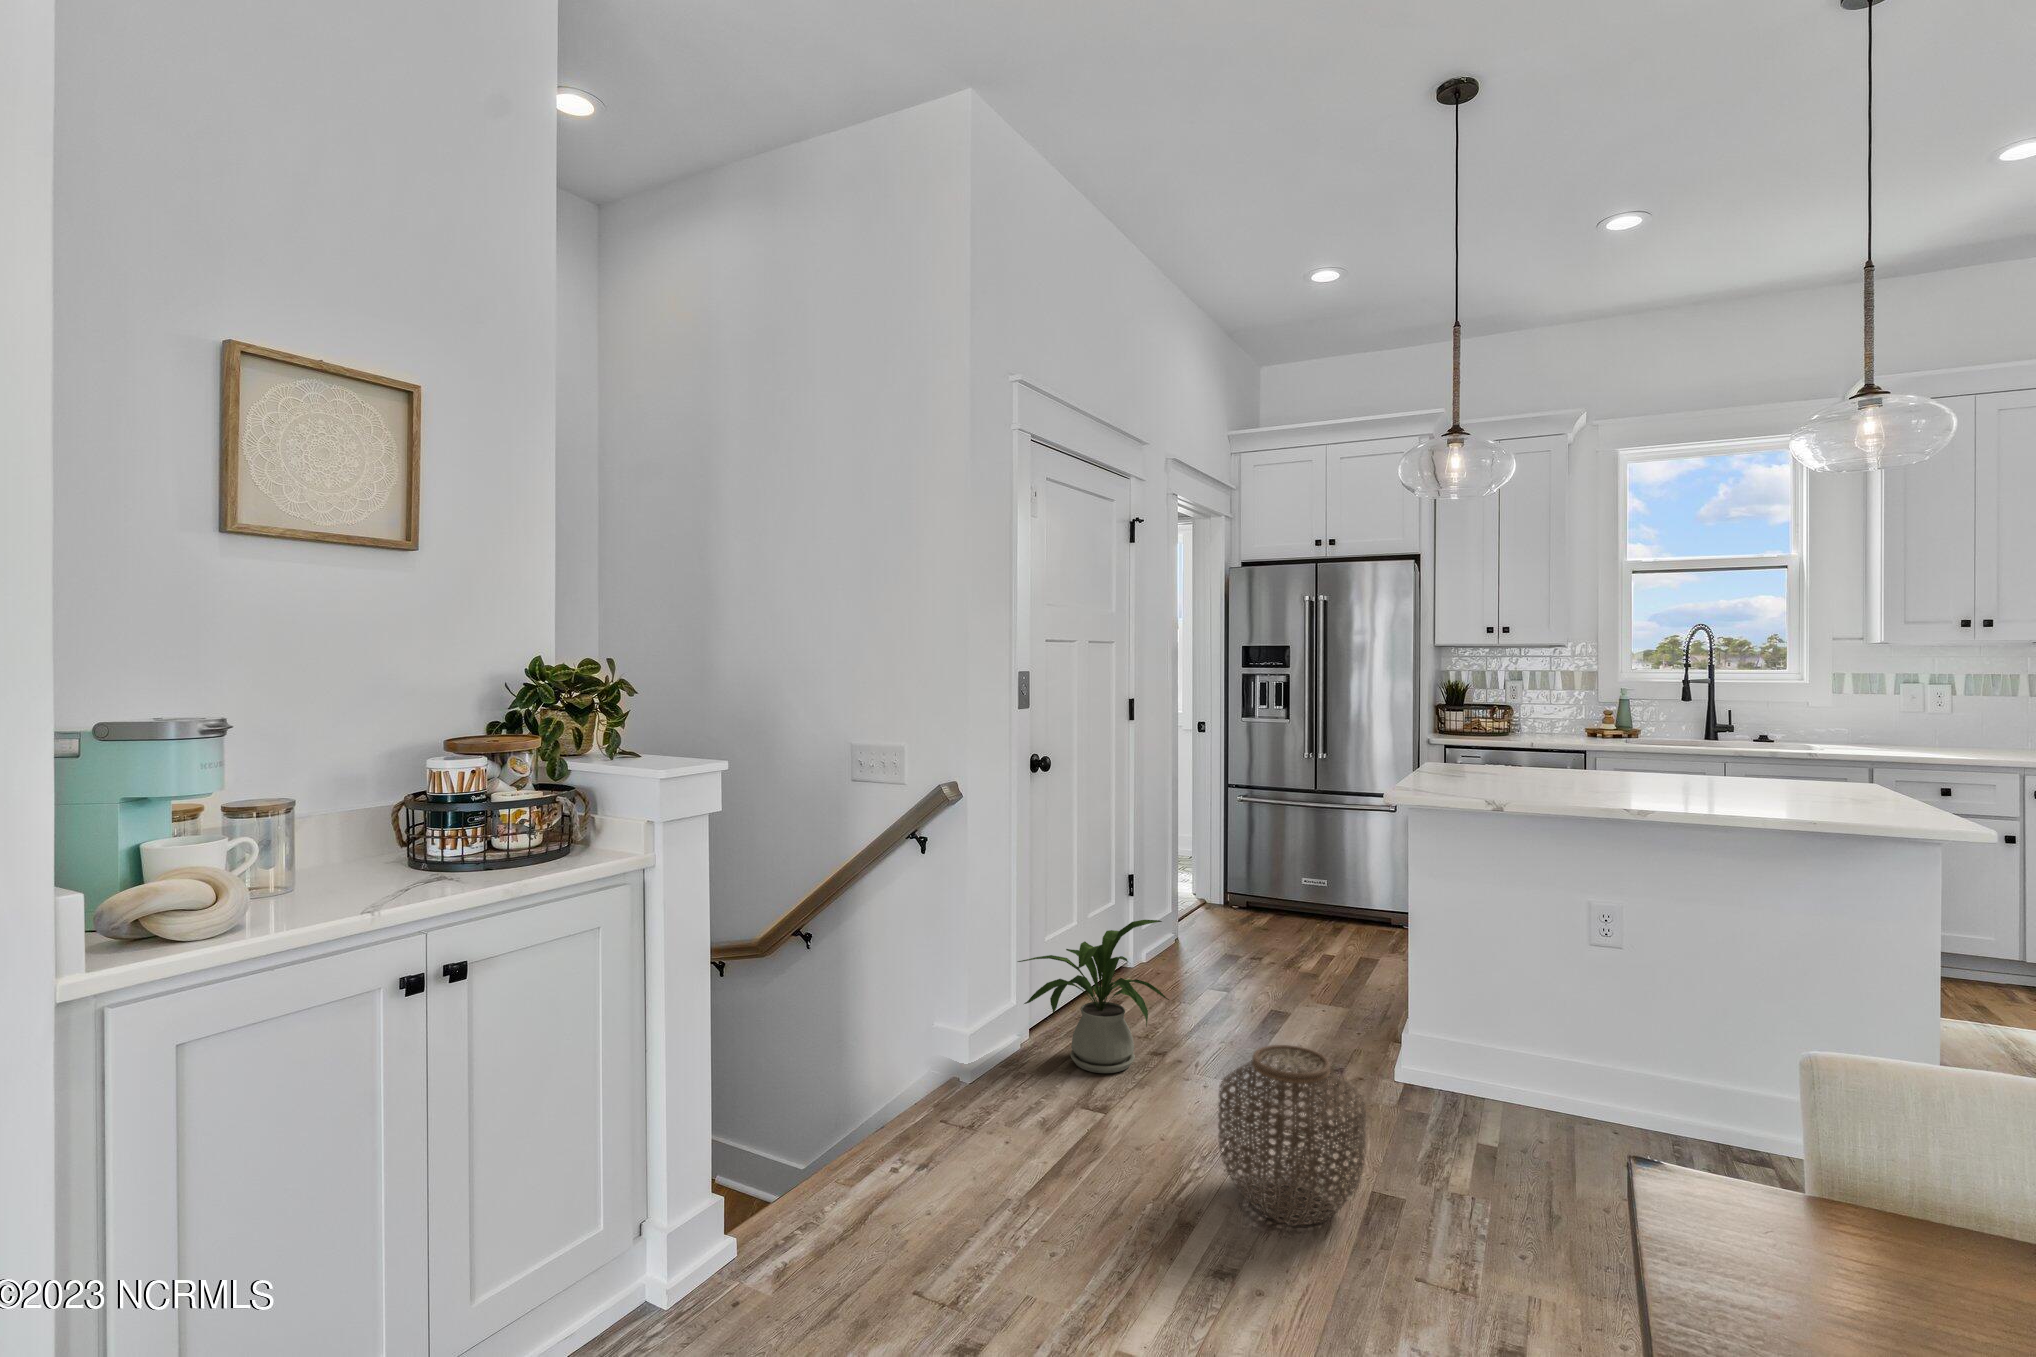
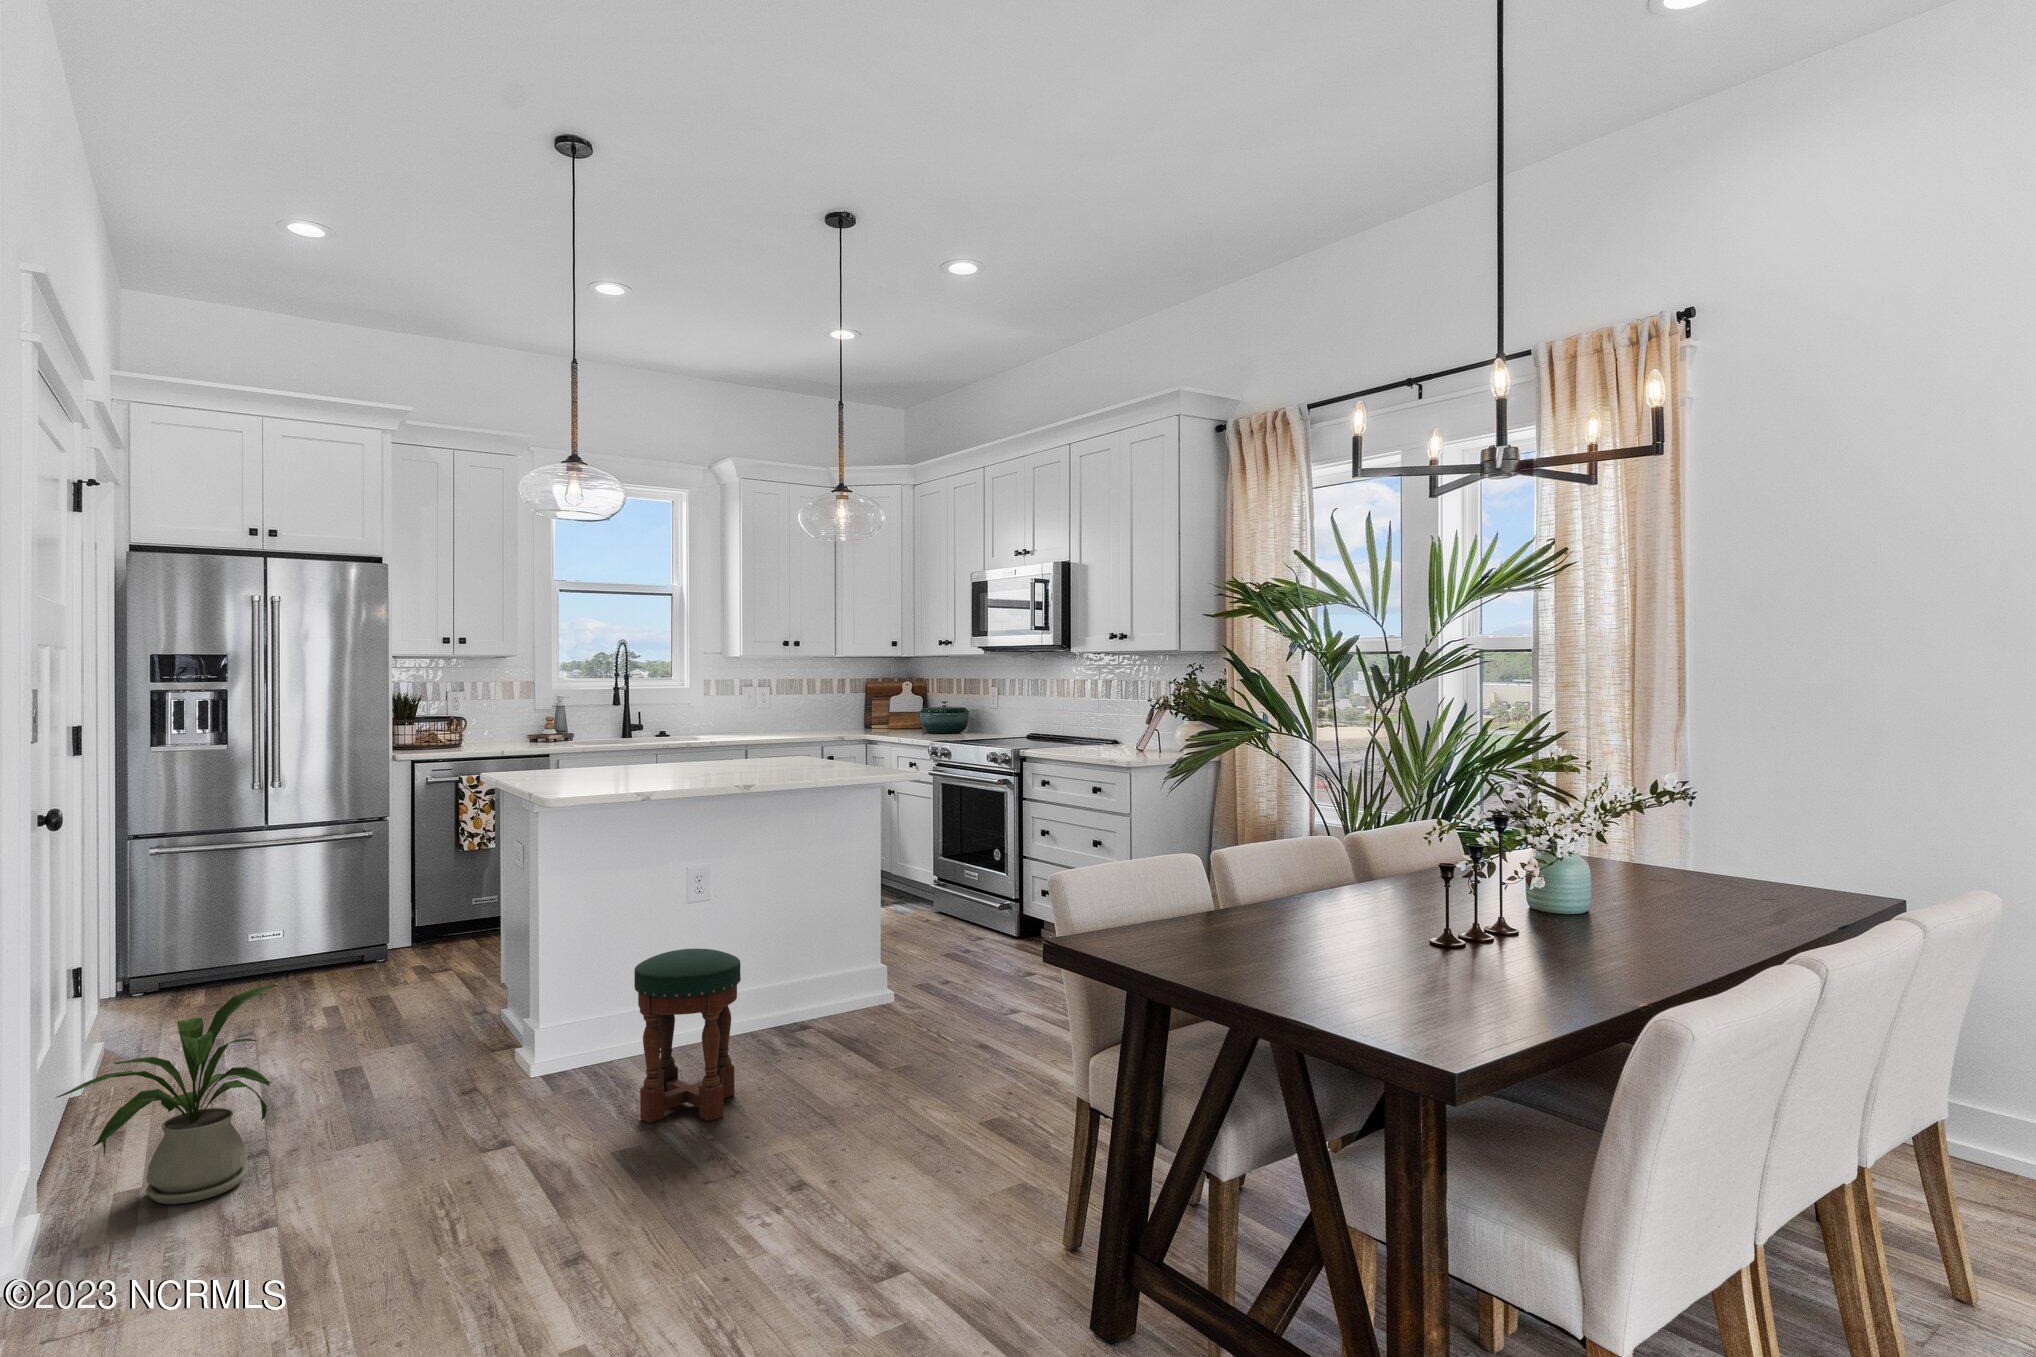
stool: none [1440,994,1574,1214] -> present [634,949,741,1123]
woven basket: present [1218,1045,1366,1225] -> none [485,1039,633,1209]

